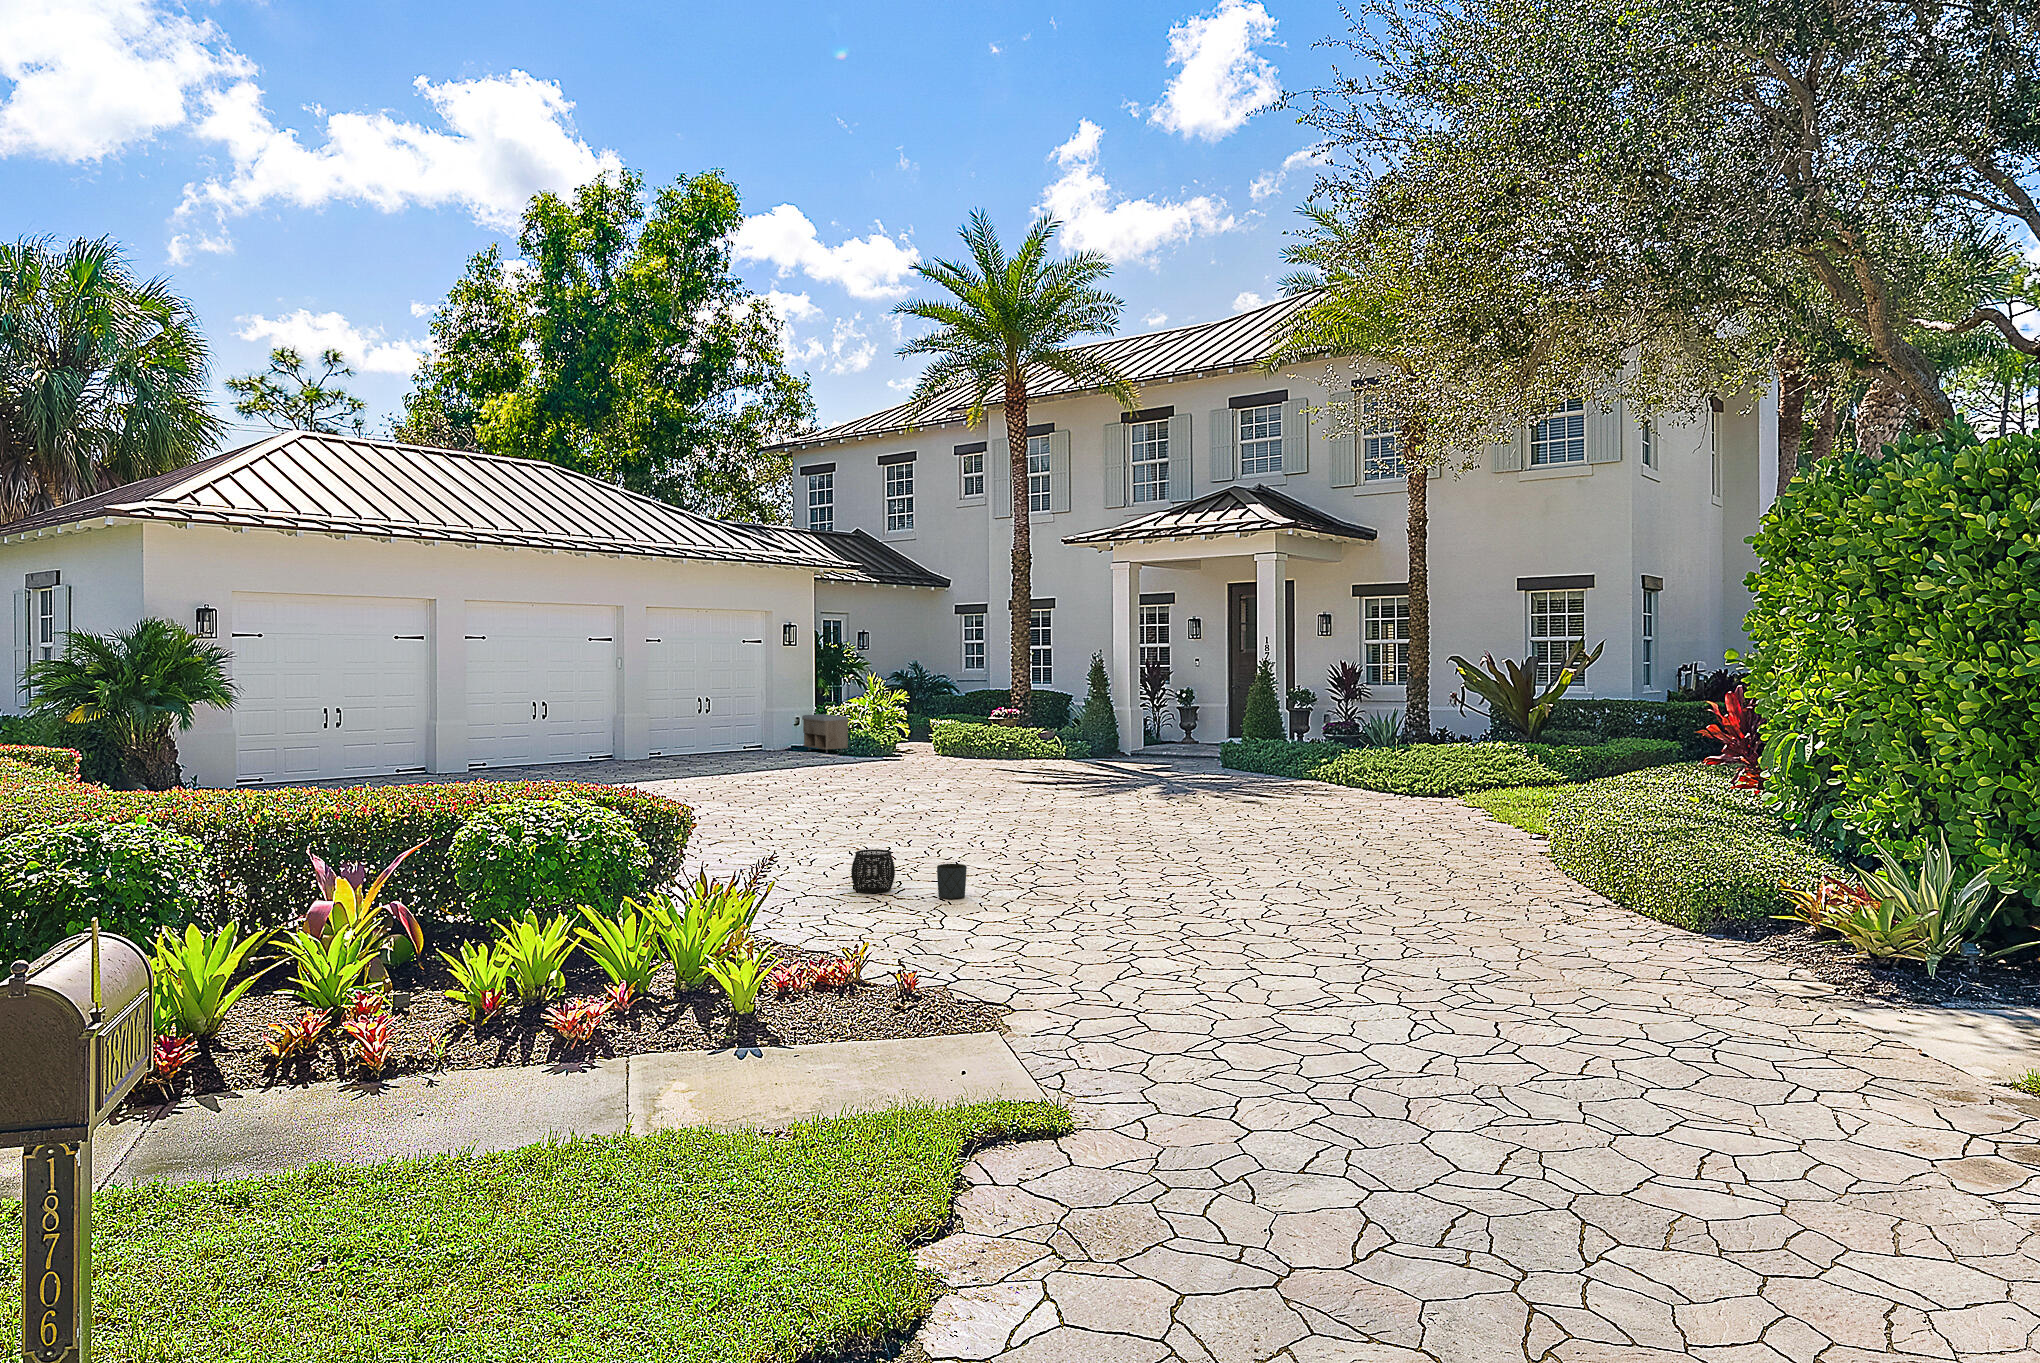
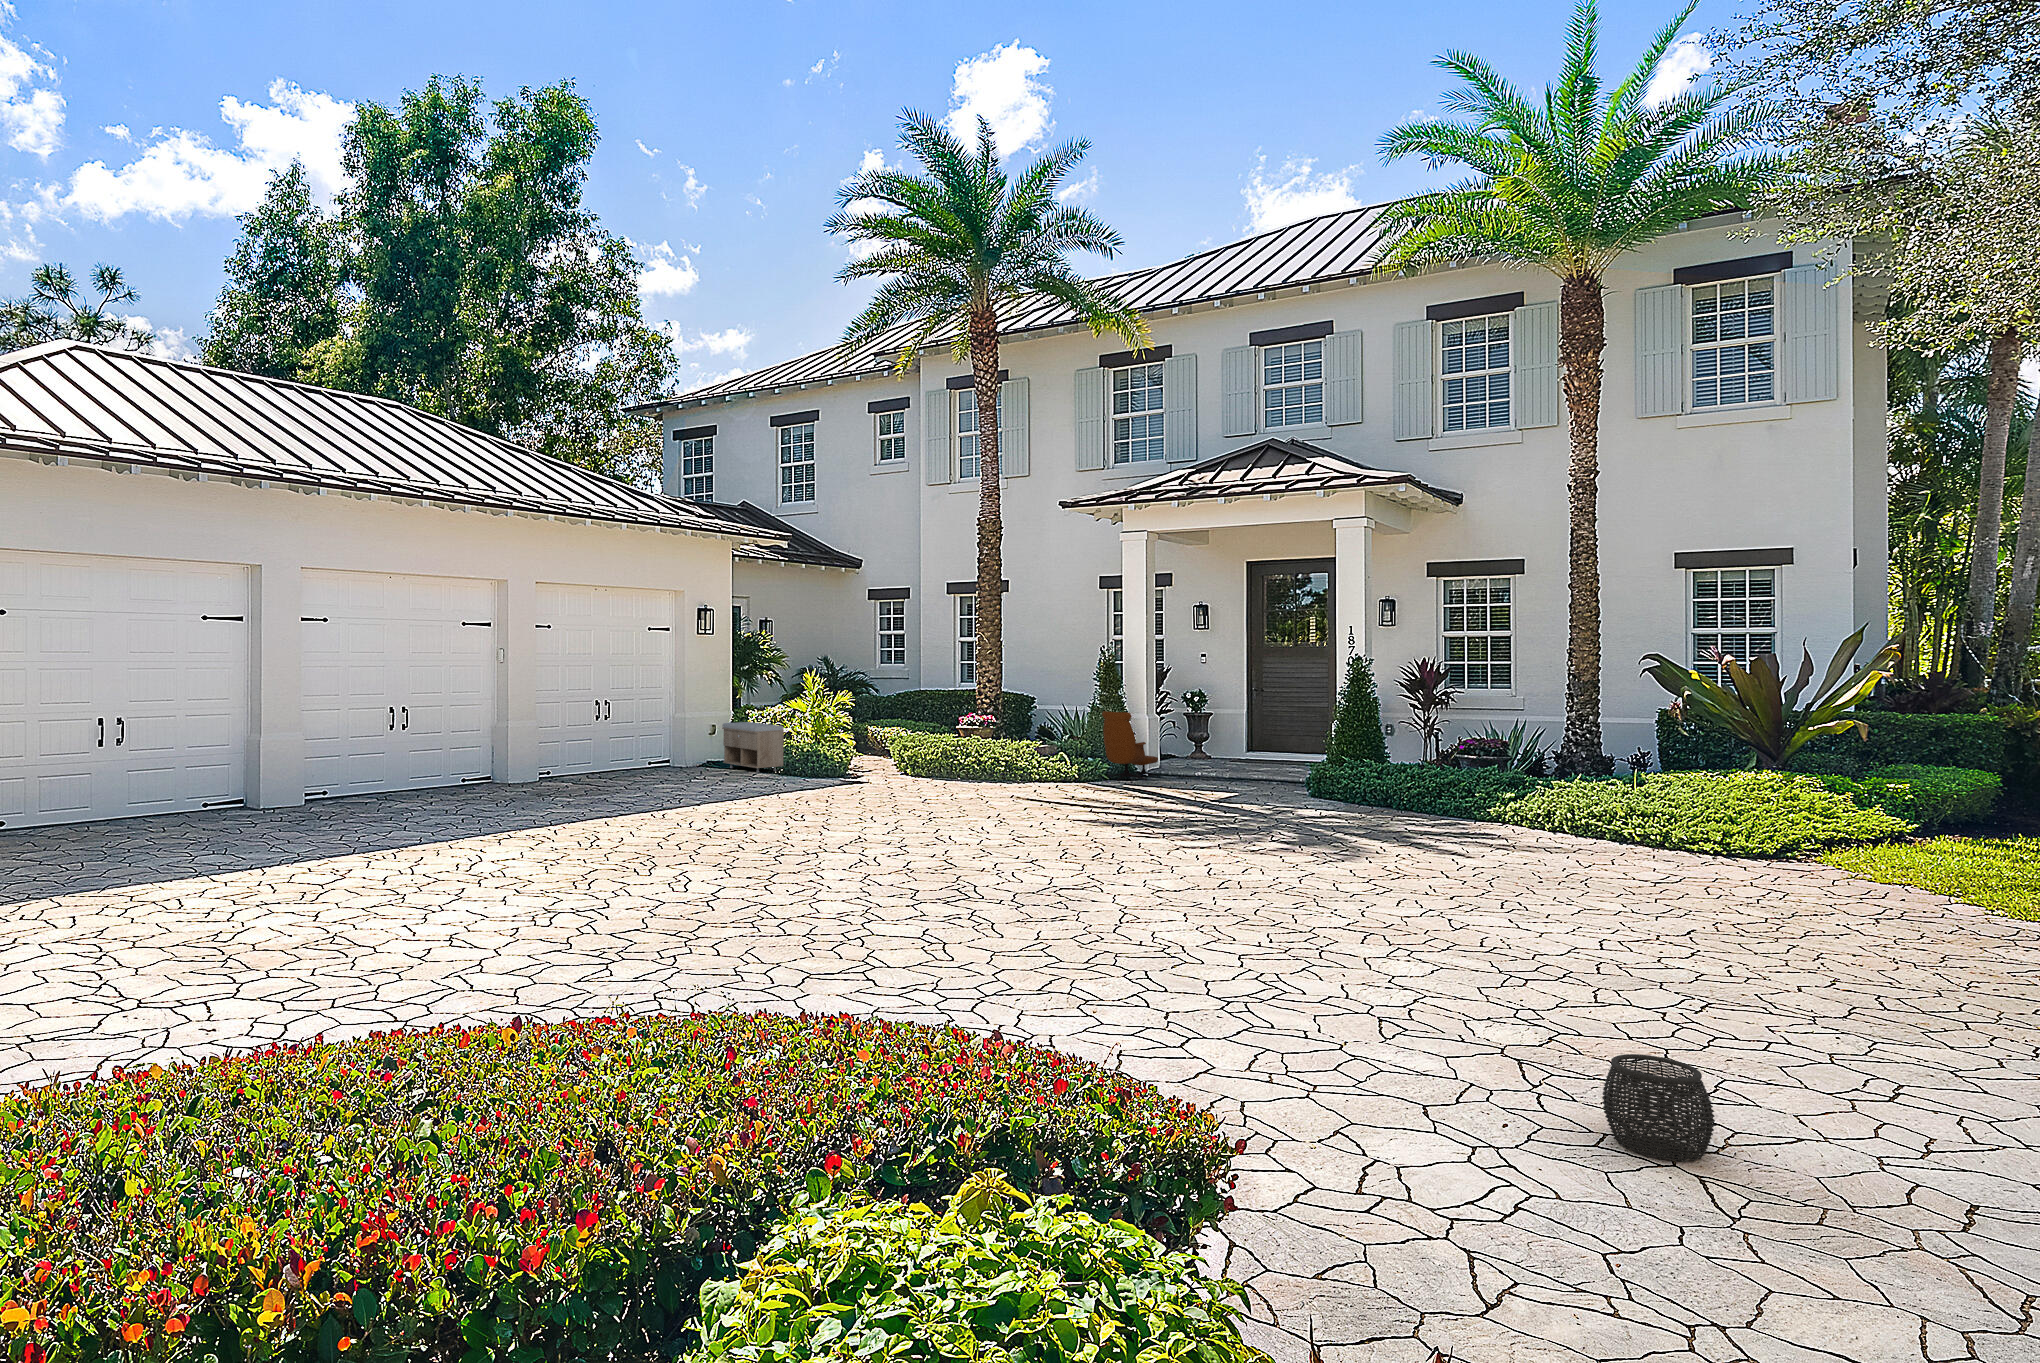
lounge chair: none [1089,703,1139,757] -> present [1102,711,1158,781]
woven basket: present [851,849,895,893] -> present [1602,1054,1715,1162]
planter: present [937,864,967,900] -> none [1528,1147,1610,1251]

